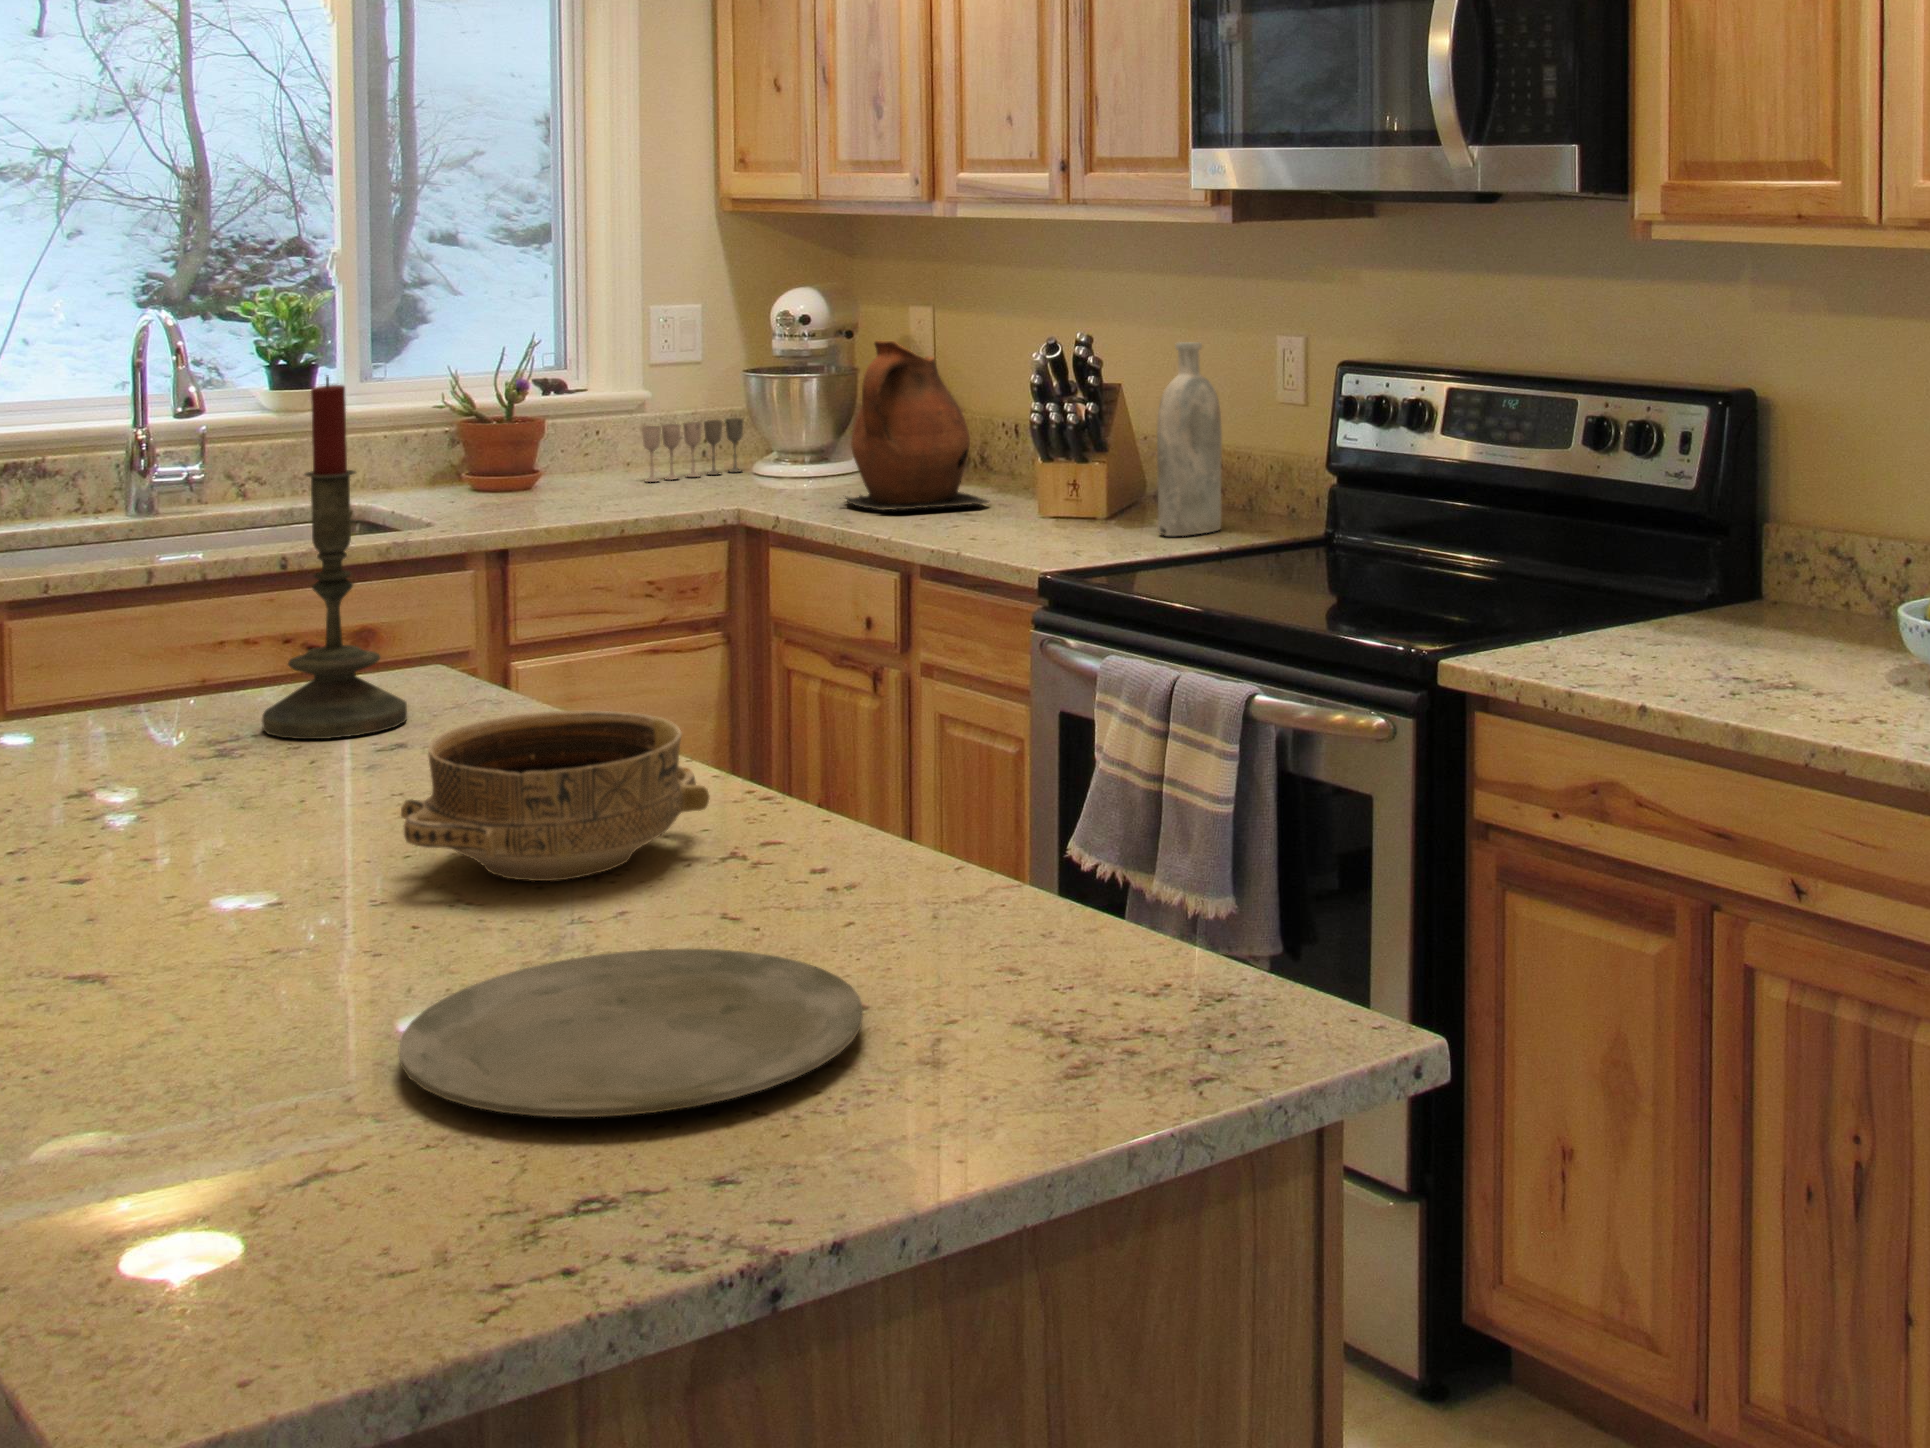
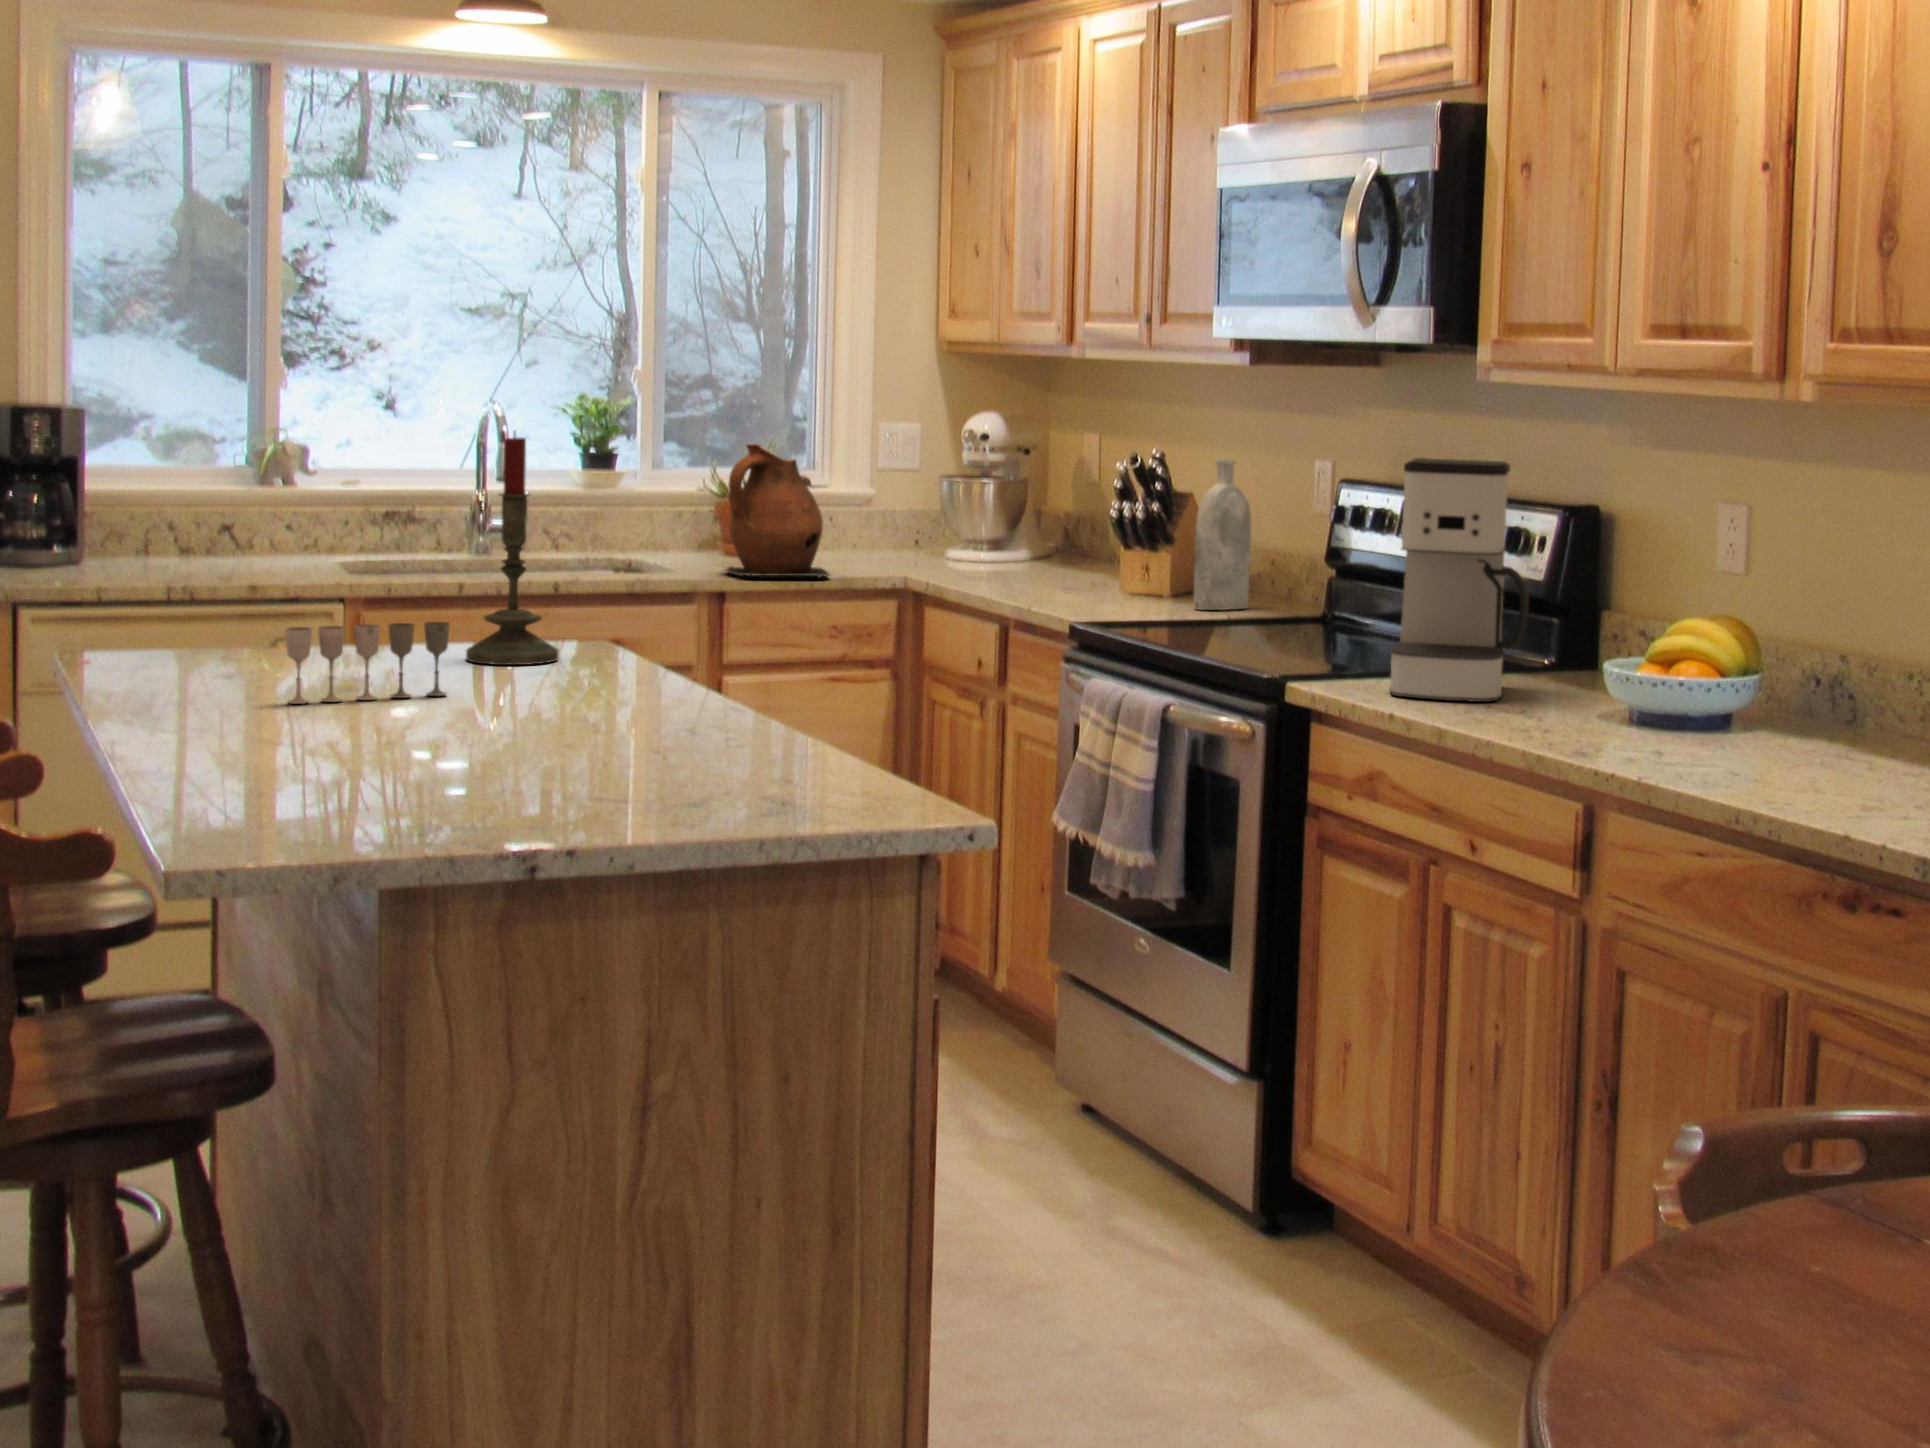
ceramic pitcher: present [839,341,988,510] -> present [726,444,829,578]
coffee maker: none [1572,344,1763,675] -> present [1389,458,1529,702]
wine glass: present [642,418,743,482] -> present [285,622,450,704]
ceramic bowl: present [401,711,710,881] -> none [485,634,675,726]
plate: present [399,949,863,1117] -> none [418,745,676,794]

